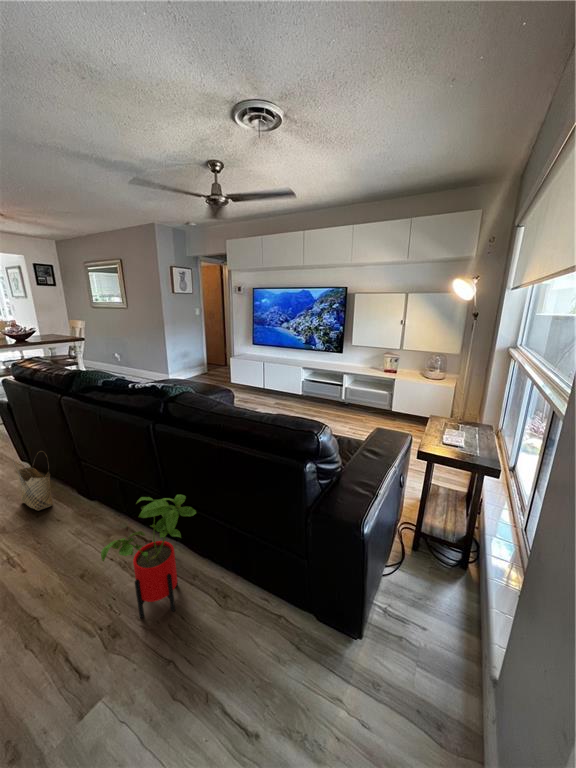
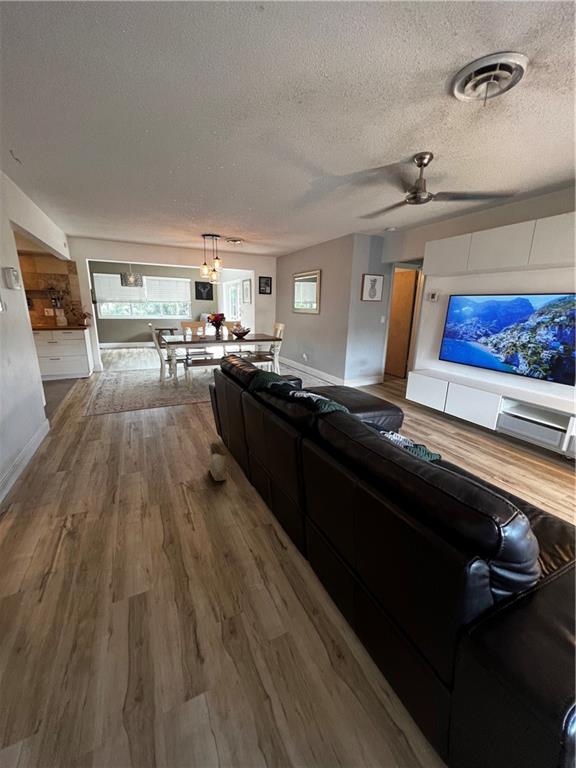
house plant: present [101,495,196,618] -> none [228,511,321,645]

